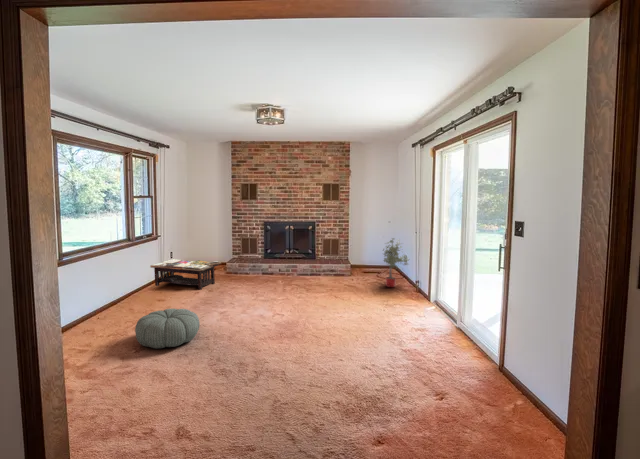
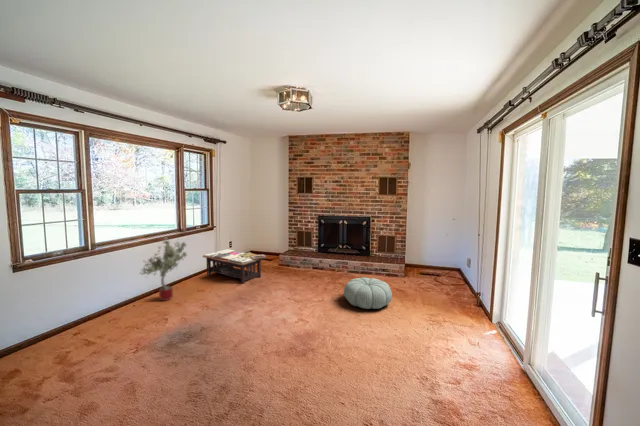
potted tree: present [383,238,408,288] -> present [141,238,186,301]
pouf: present [135,309,200,348] -> present [344,277,392,309]

